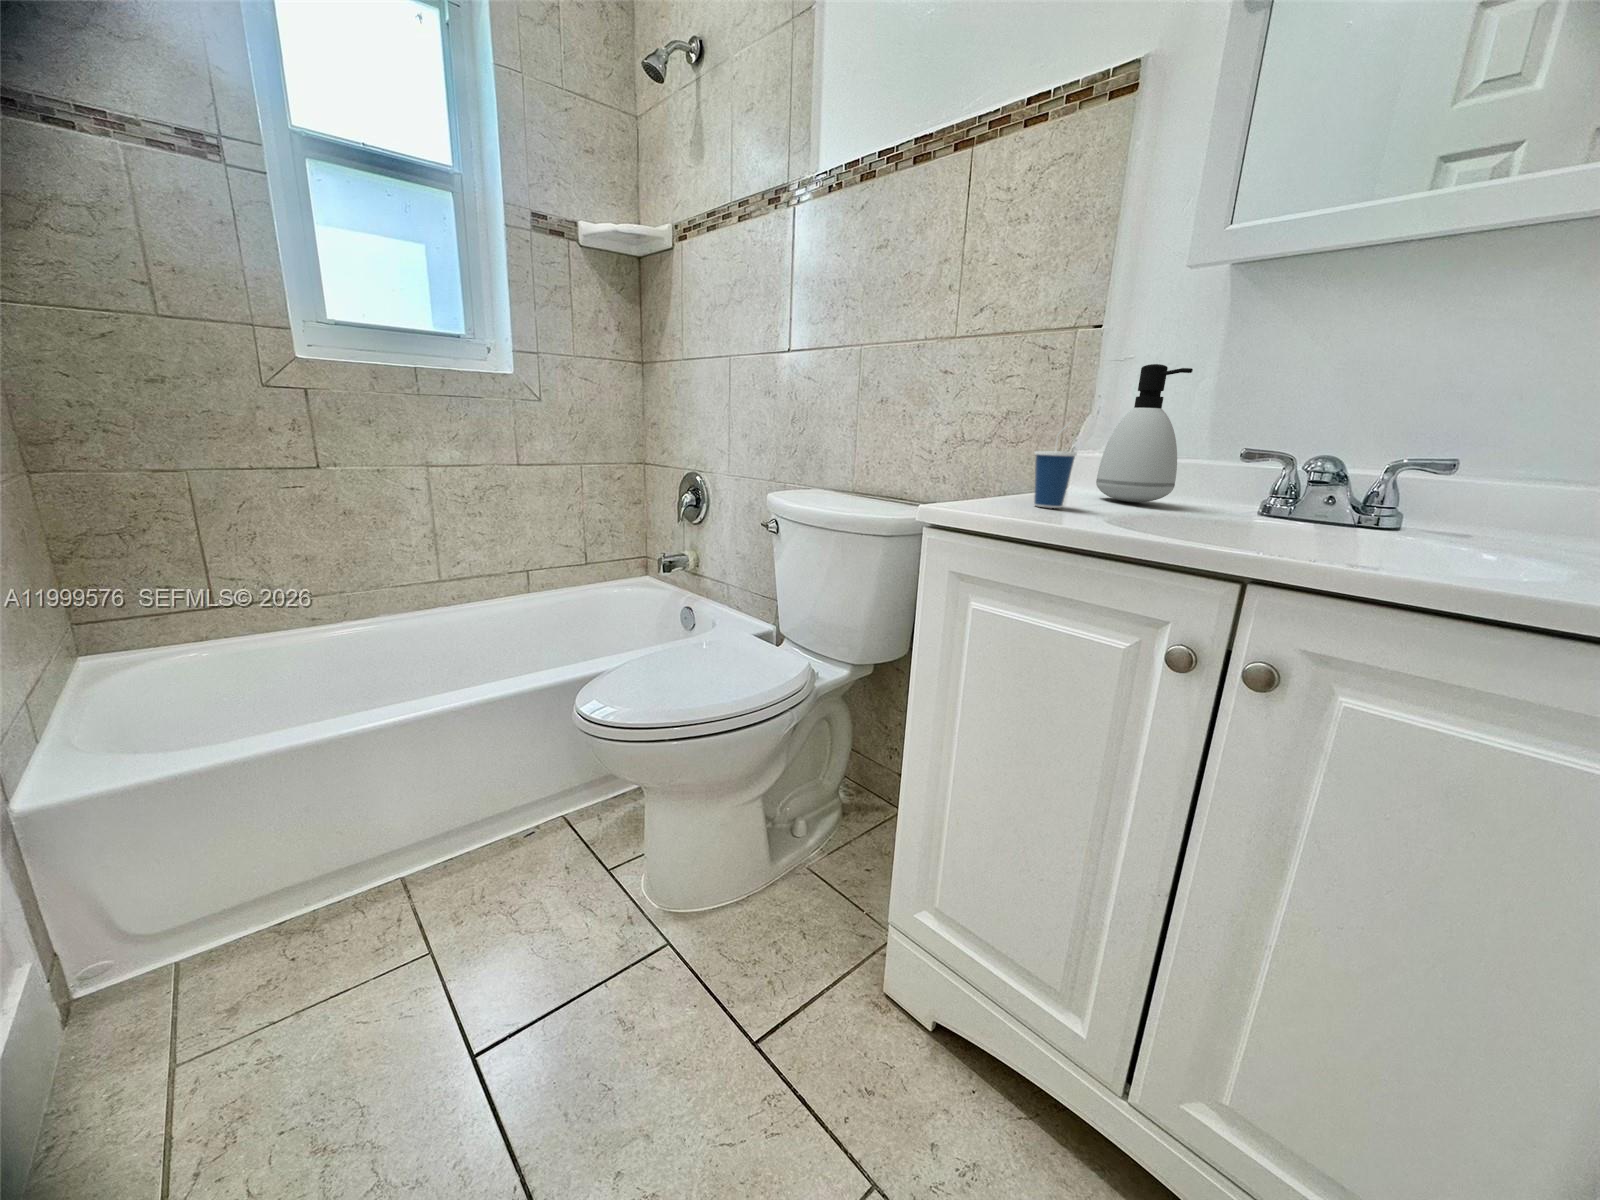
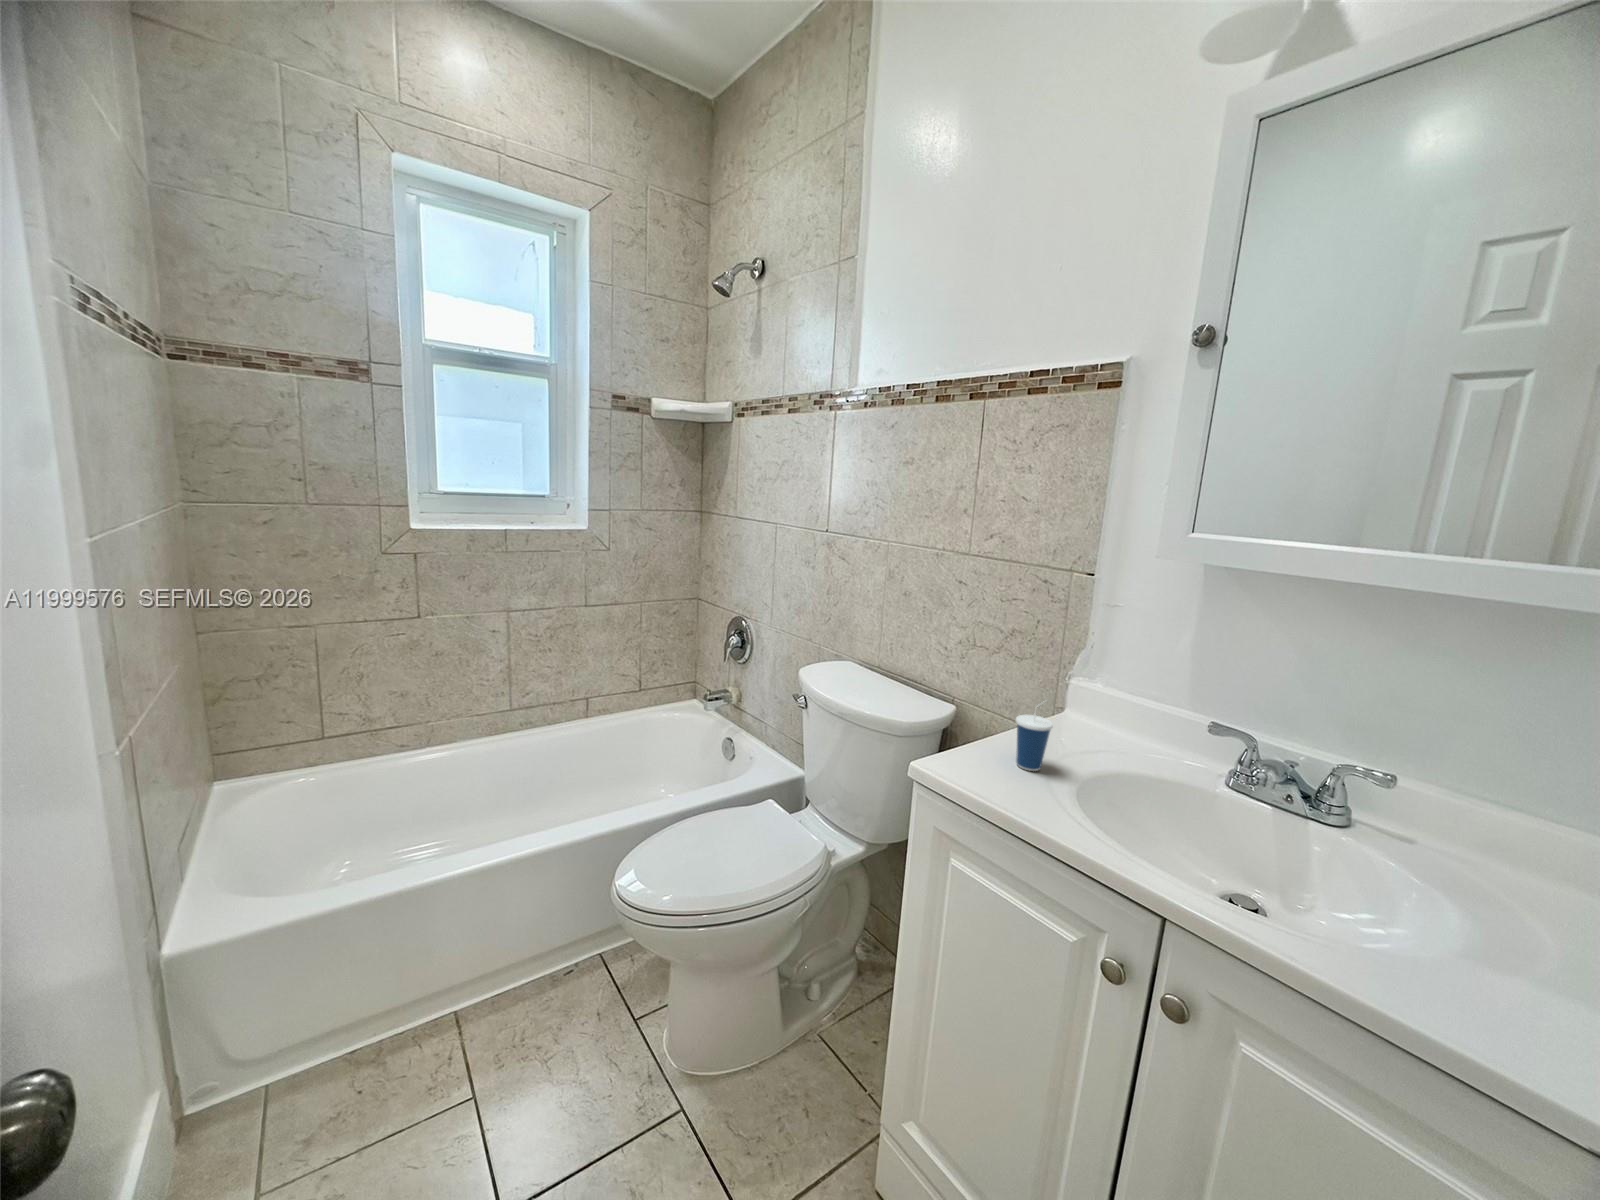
soap dispenser: present [1096,364,1193,502] -> none [1086,625,1167,746]

